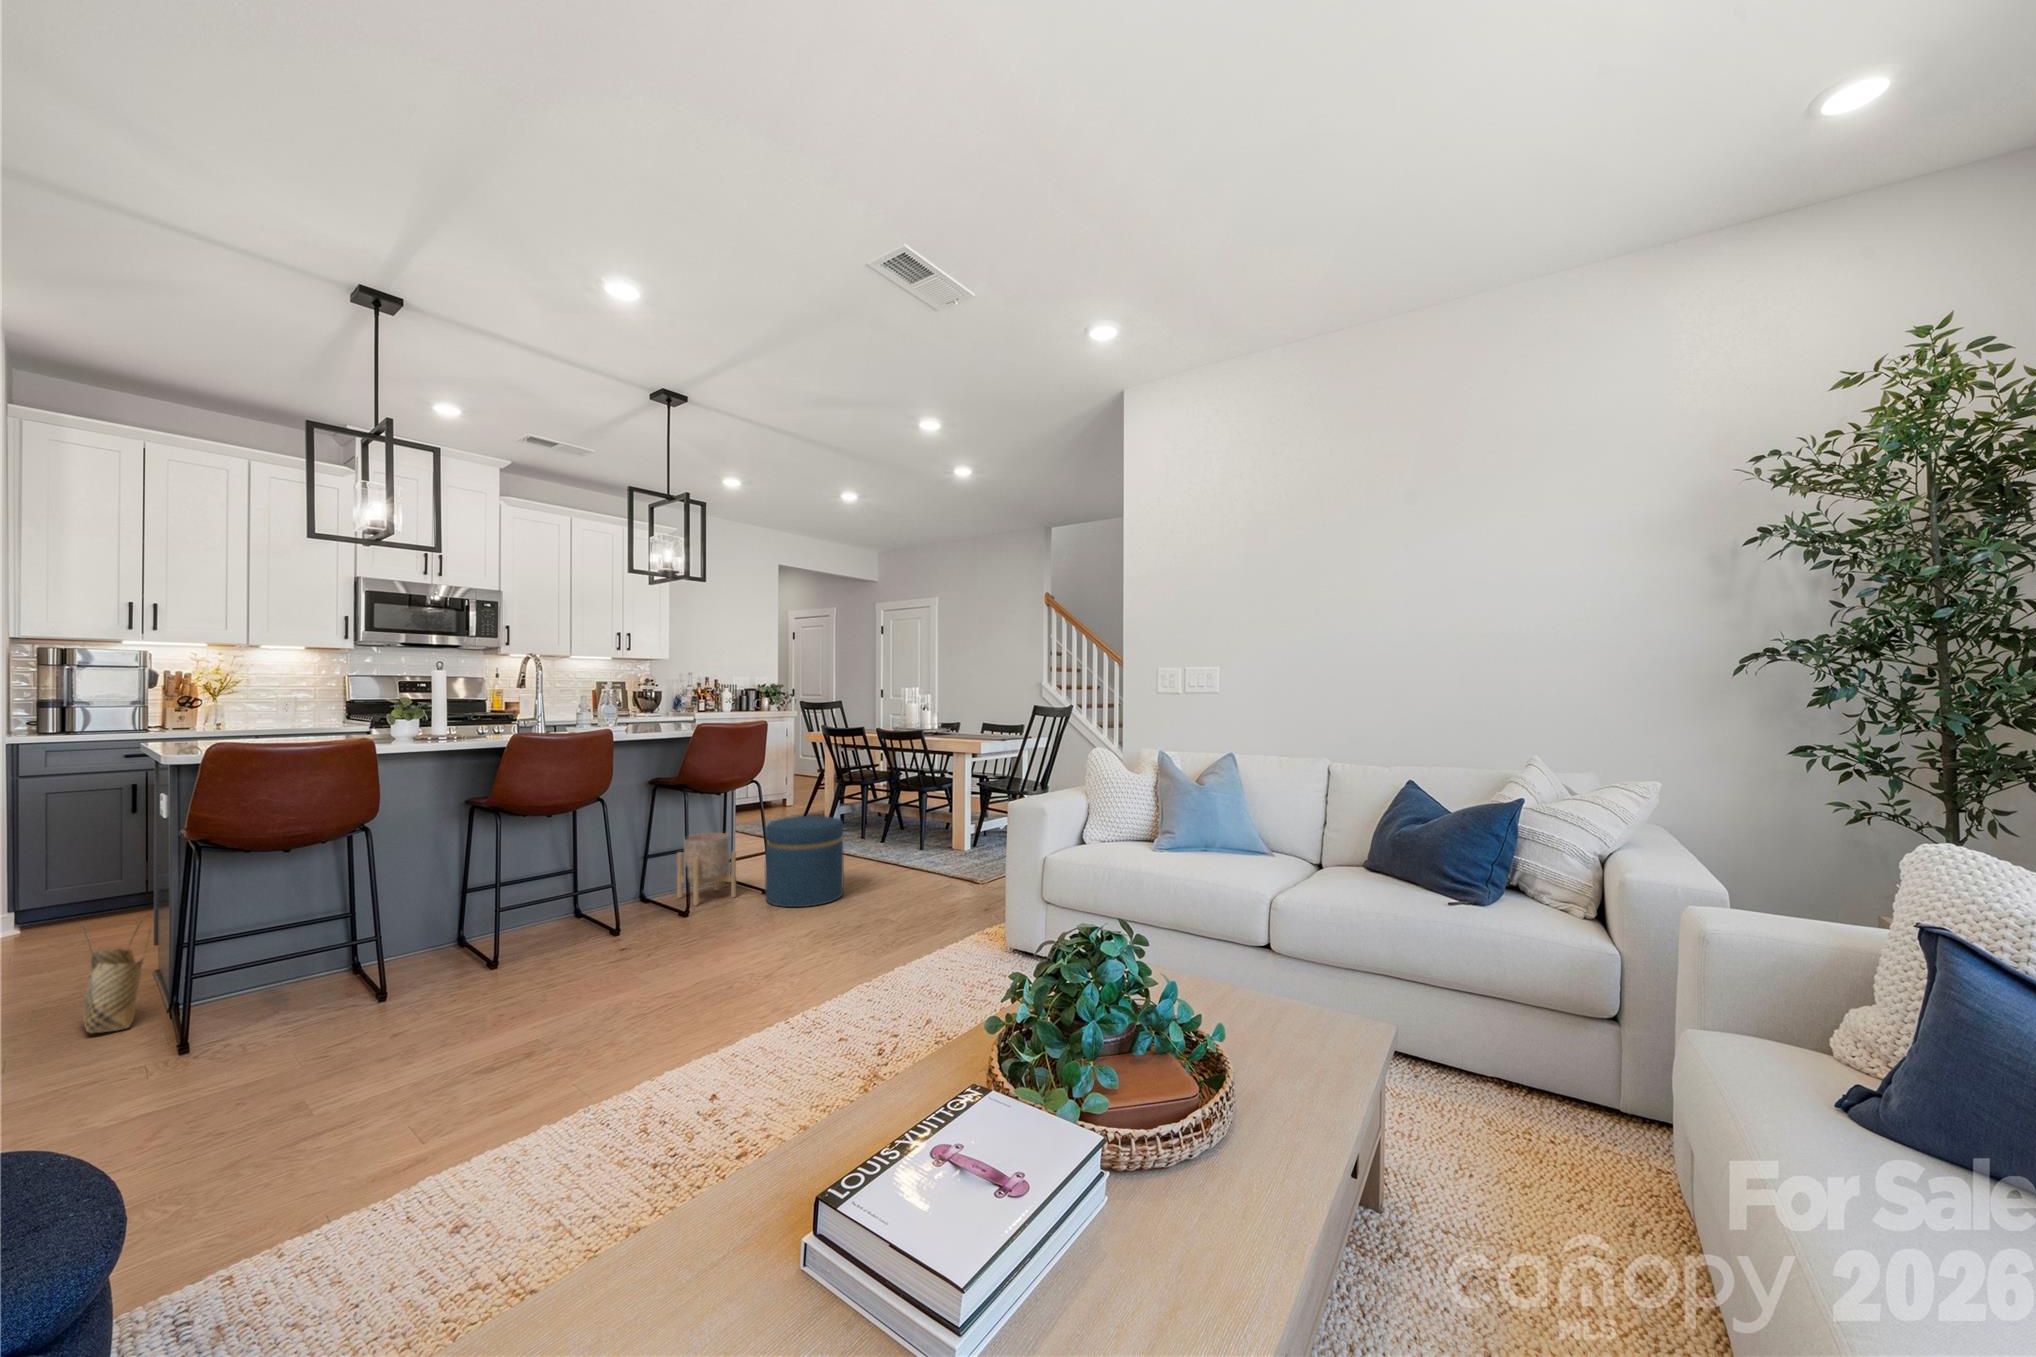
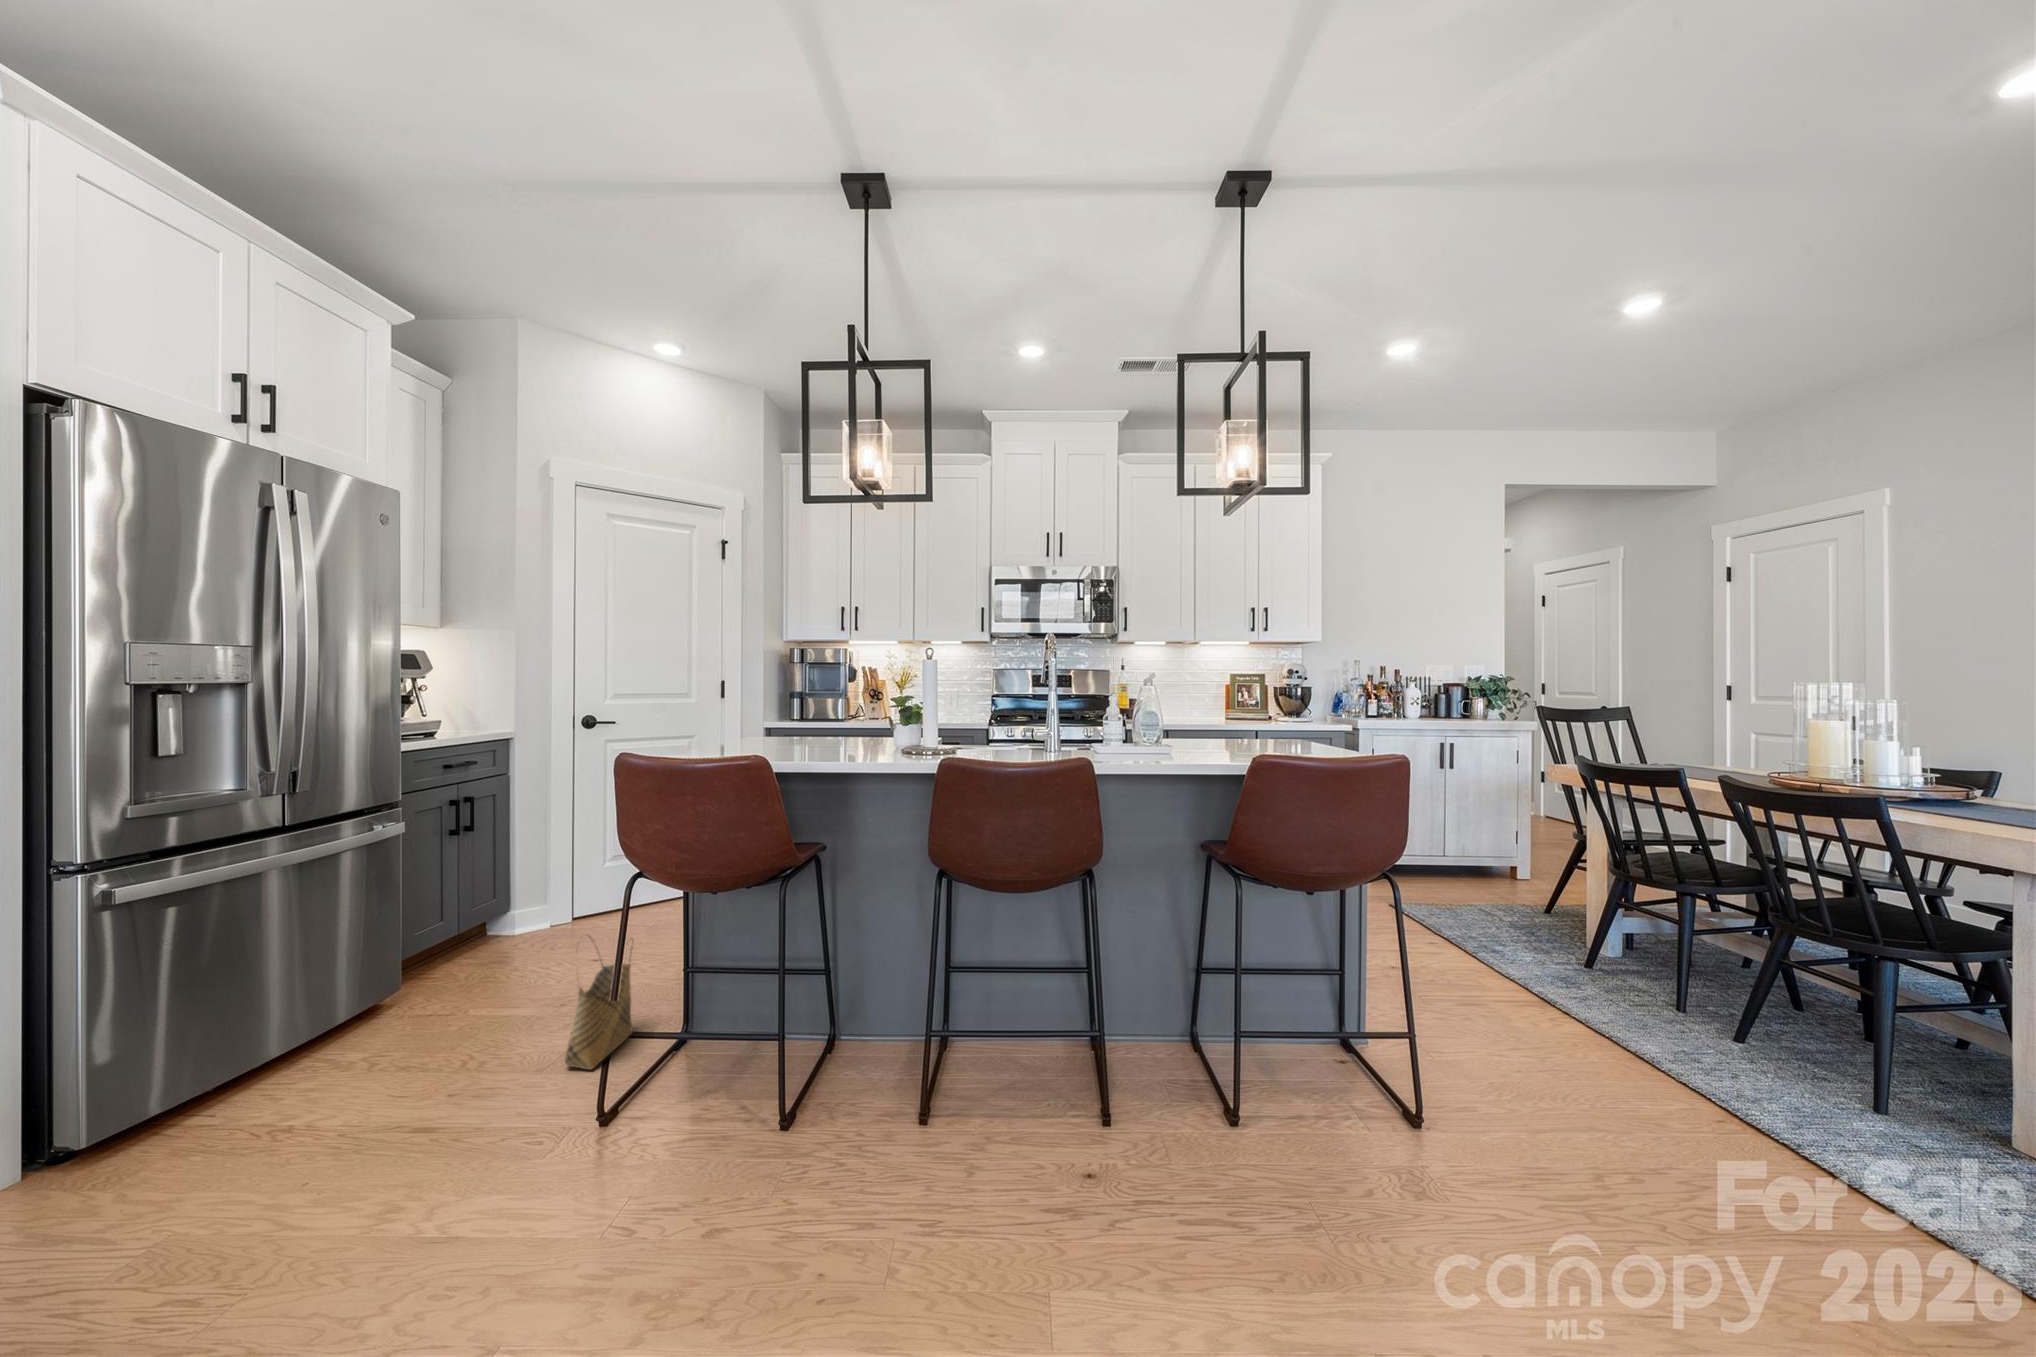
ottoman: present [765,816,844,907] -> none [1399,984,1617,1269]
planter: present [677,833,736,906] -> none [1239,960,1342,1119]

